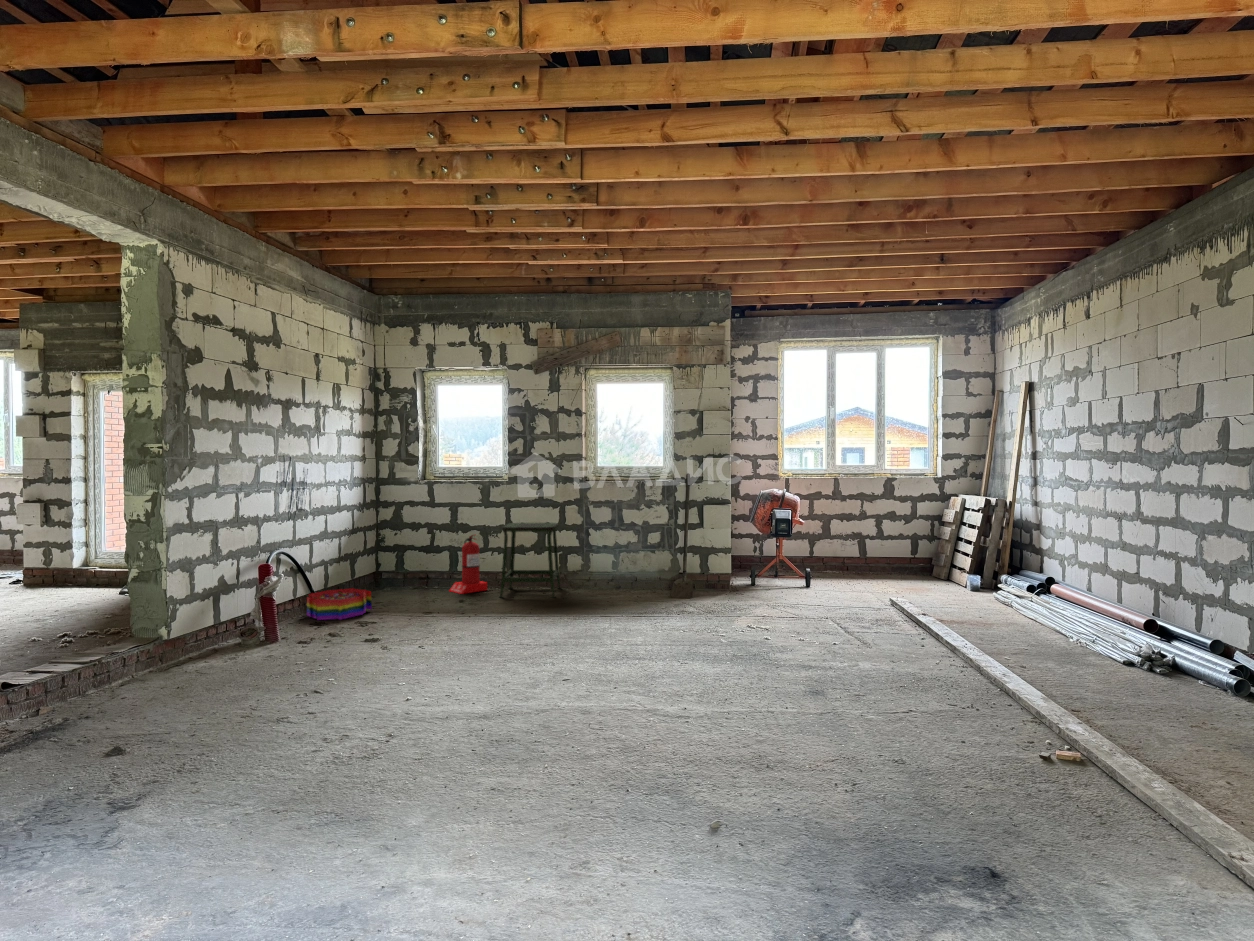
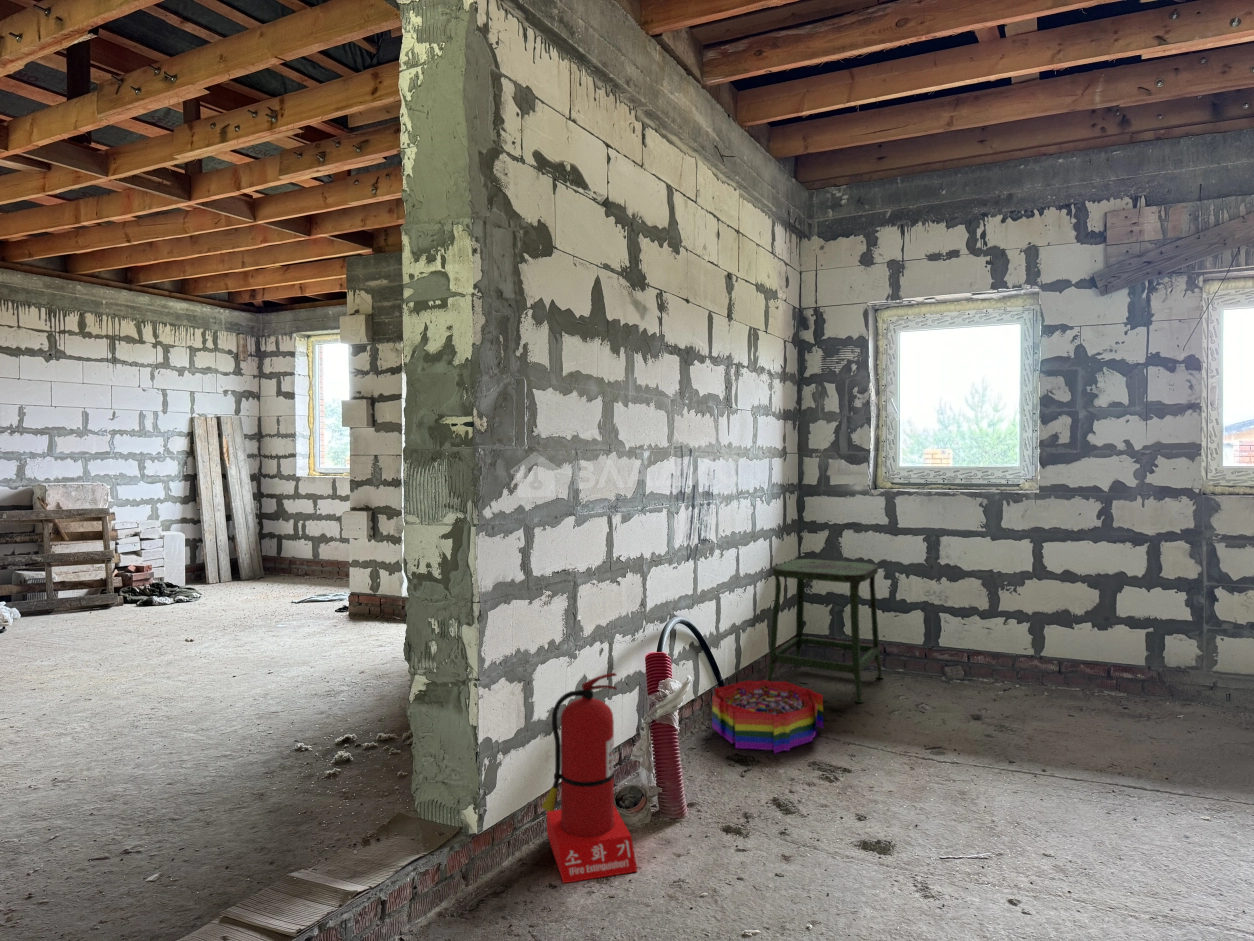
stool: present [500,523,560,598] -> present [768,559,883,703]
fire extinguisher: present [449,535,487,594] -> present [542,673,637,883]

